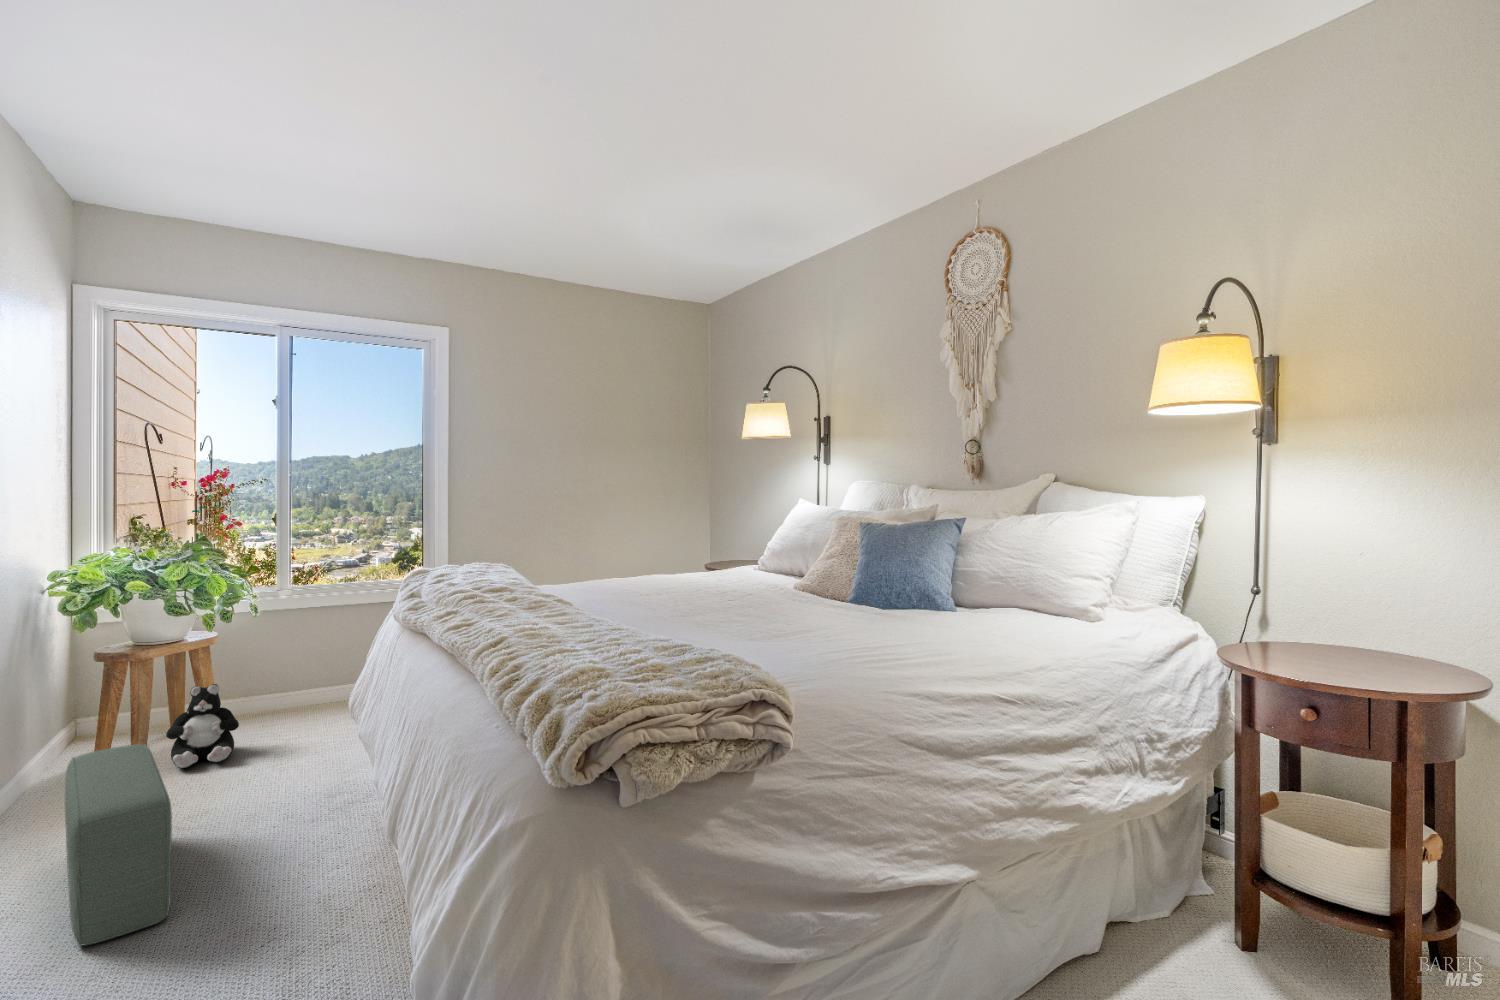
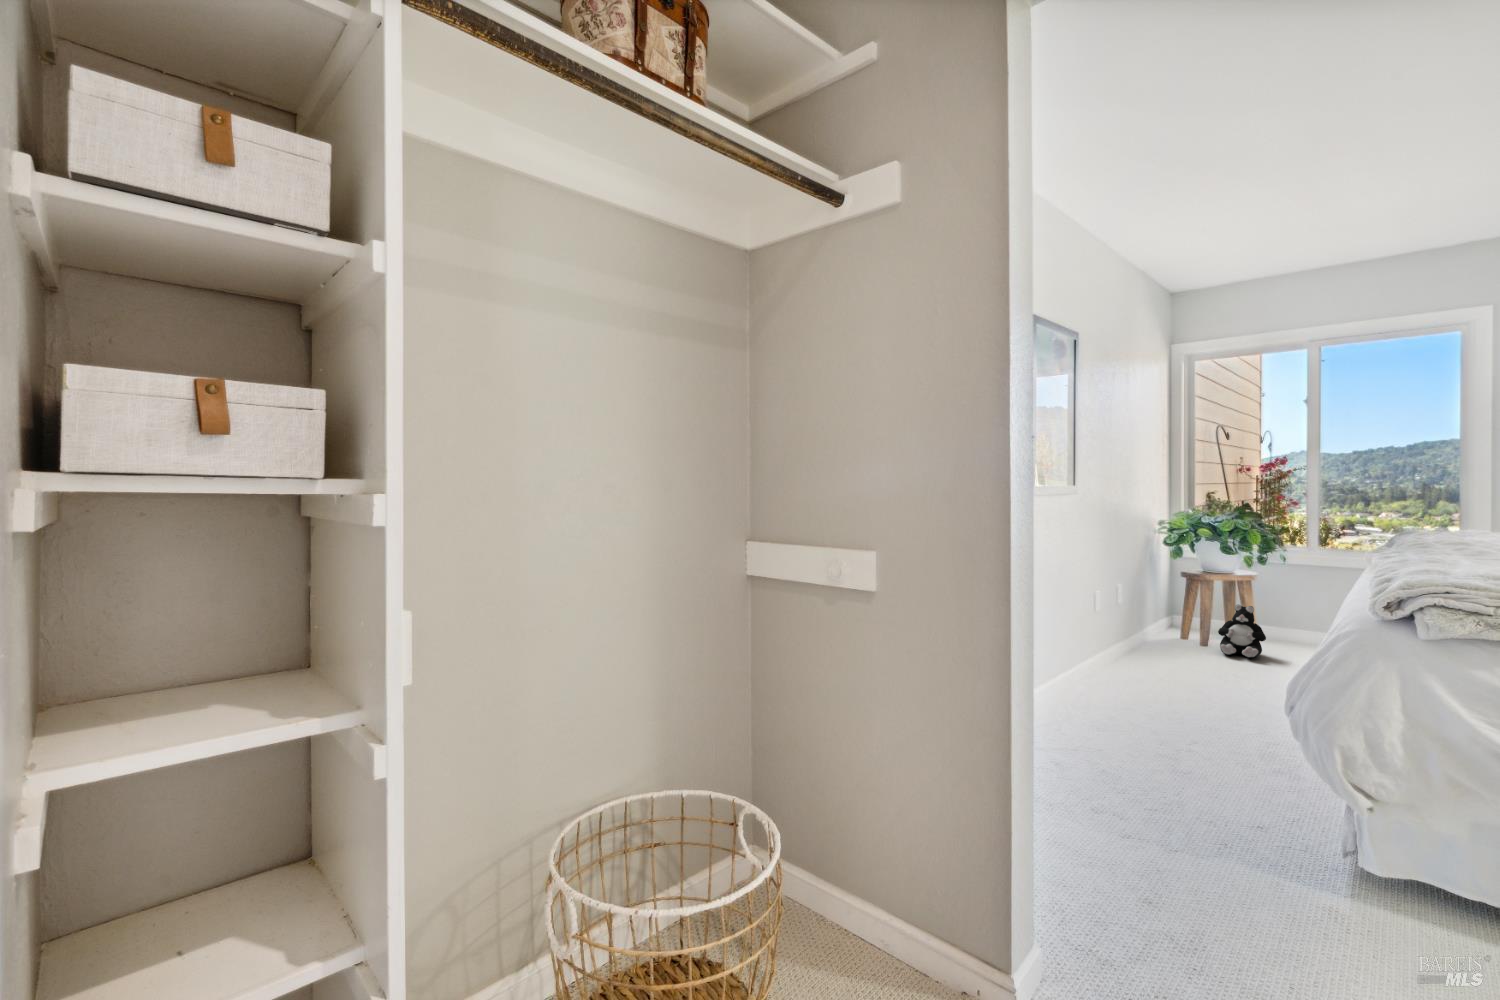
pouf: present [65,744,172,946] -> none [1159,615,1208,706]

